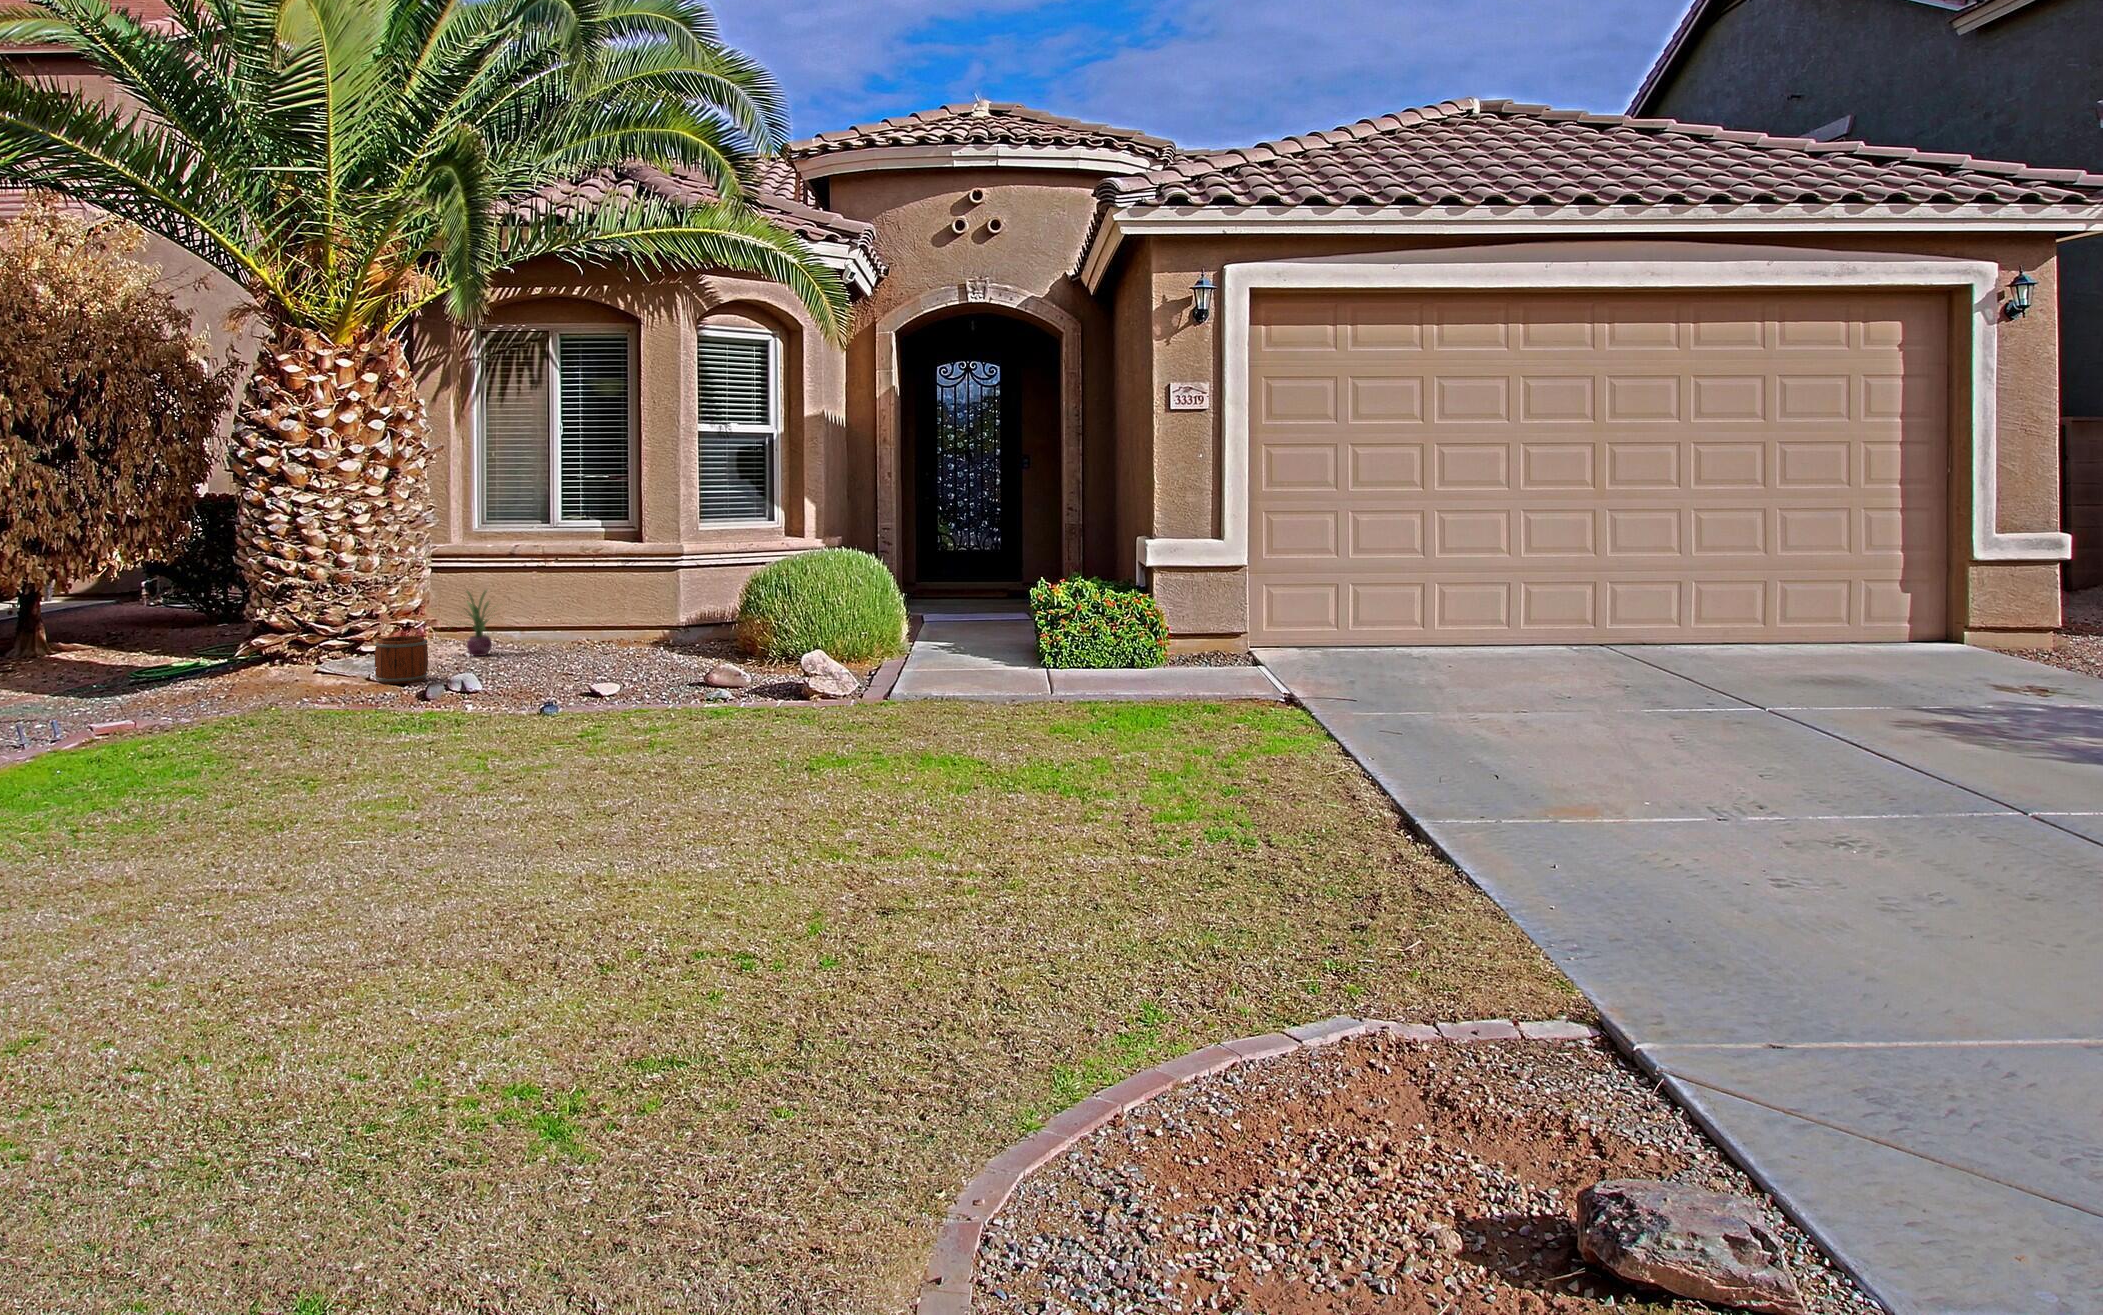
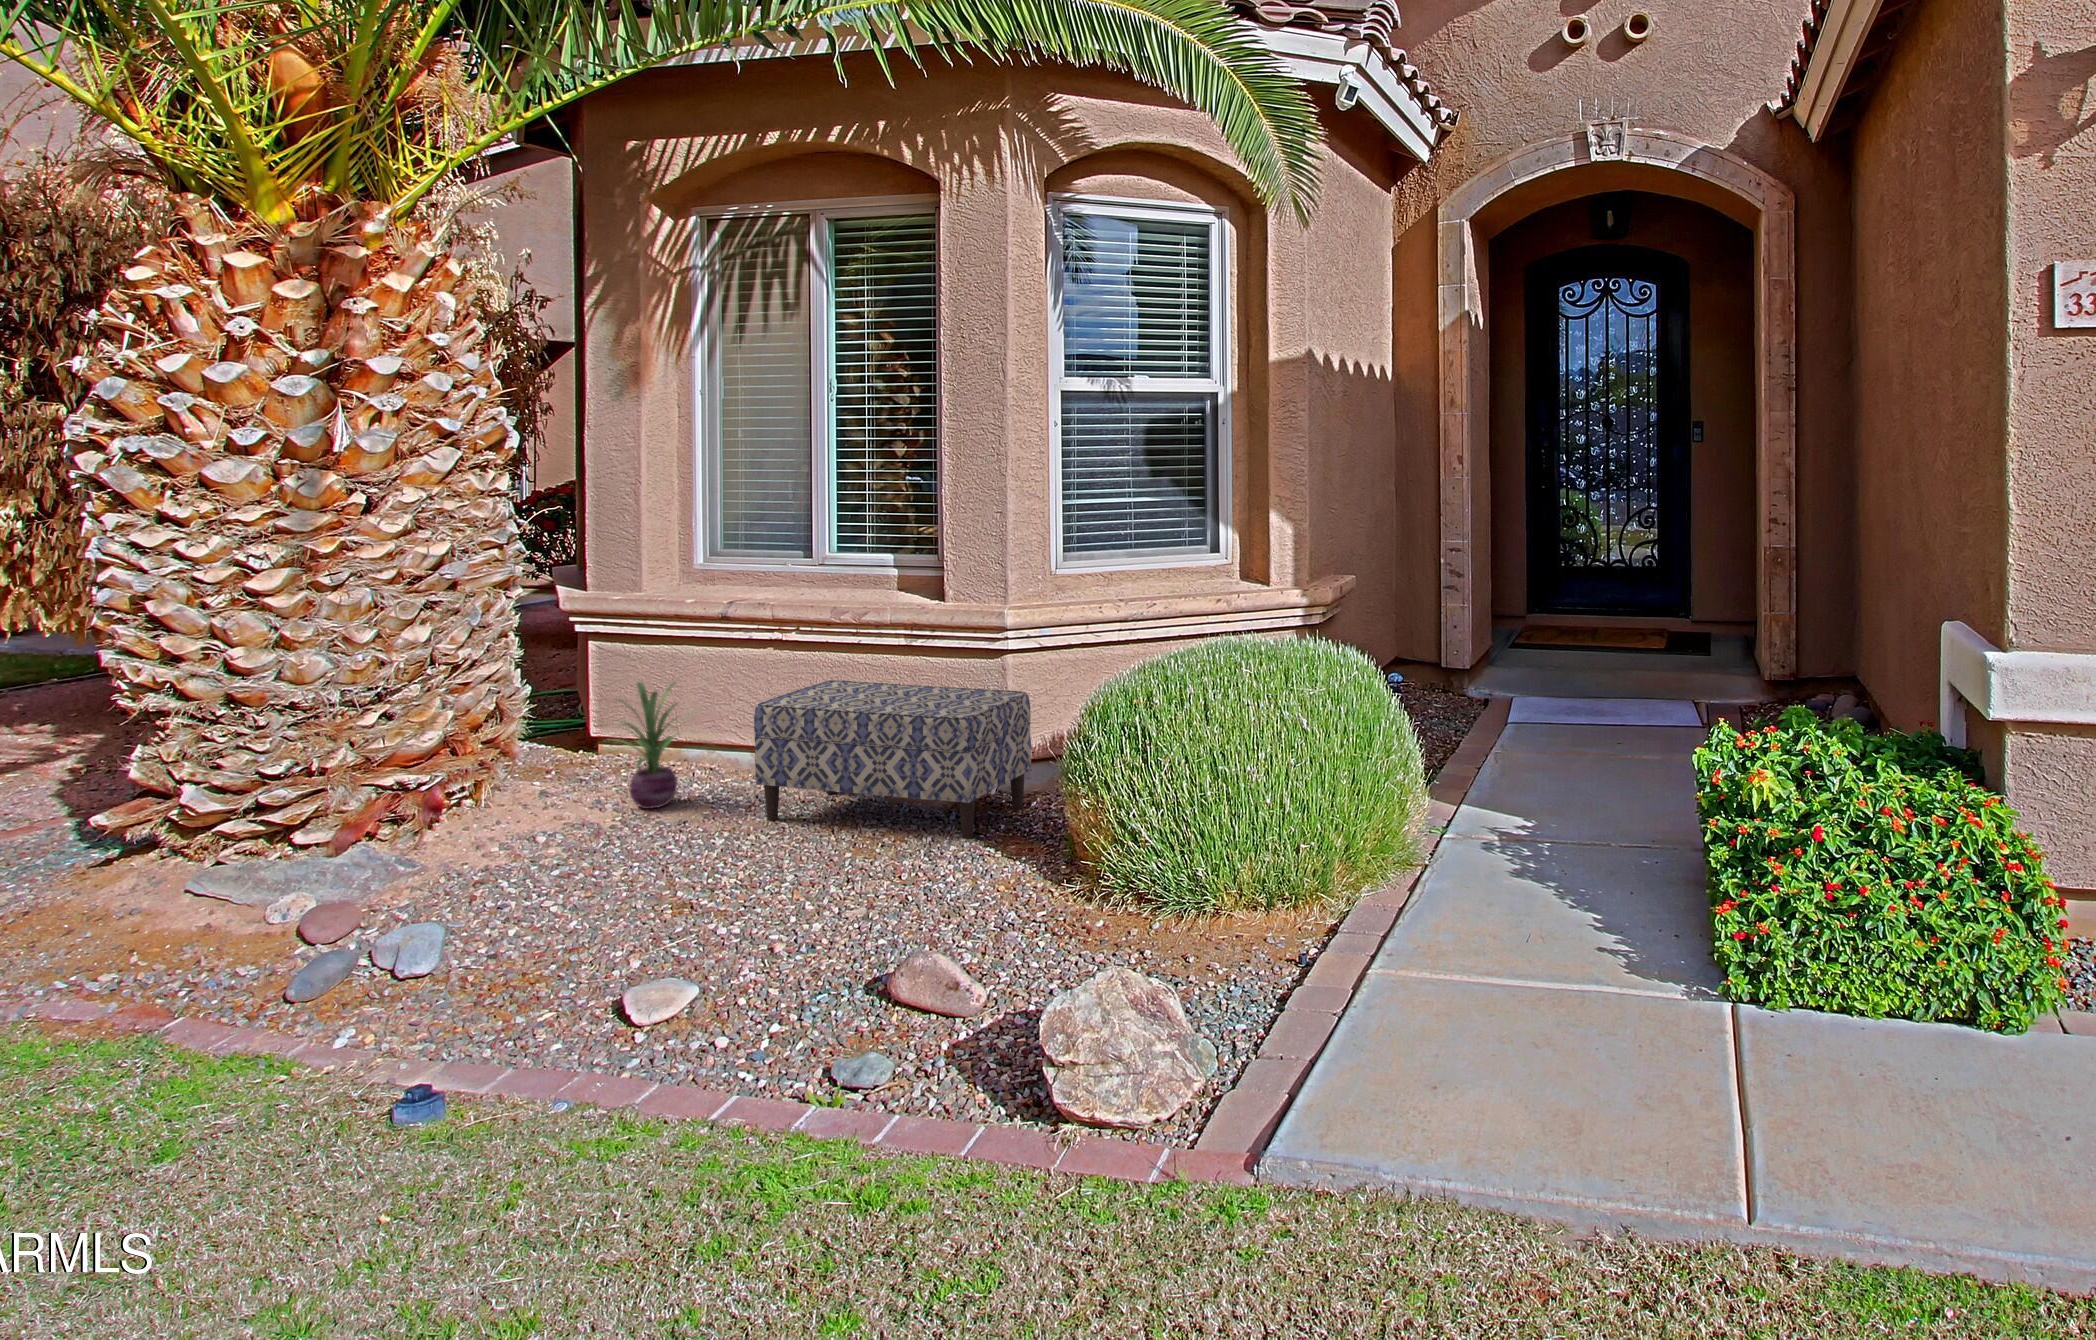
bench: none [550,588,694,656] -> present [754,680,1031,839]
bucket: present [375,636,428,684] -> none [308,808,428,922]

